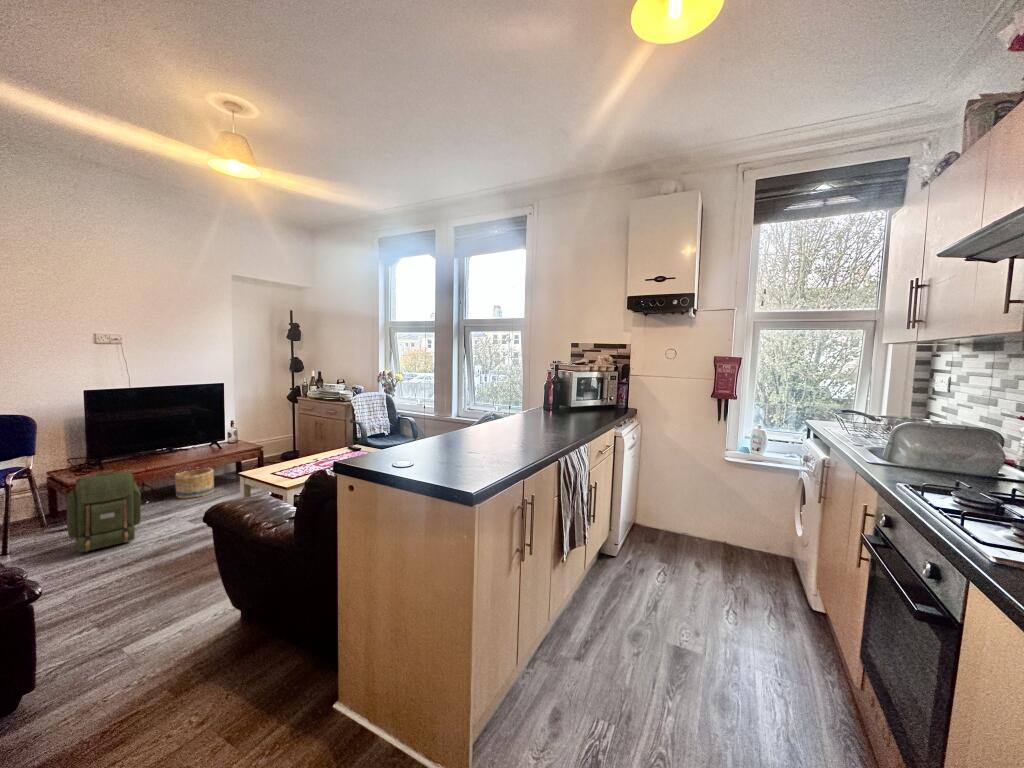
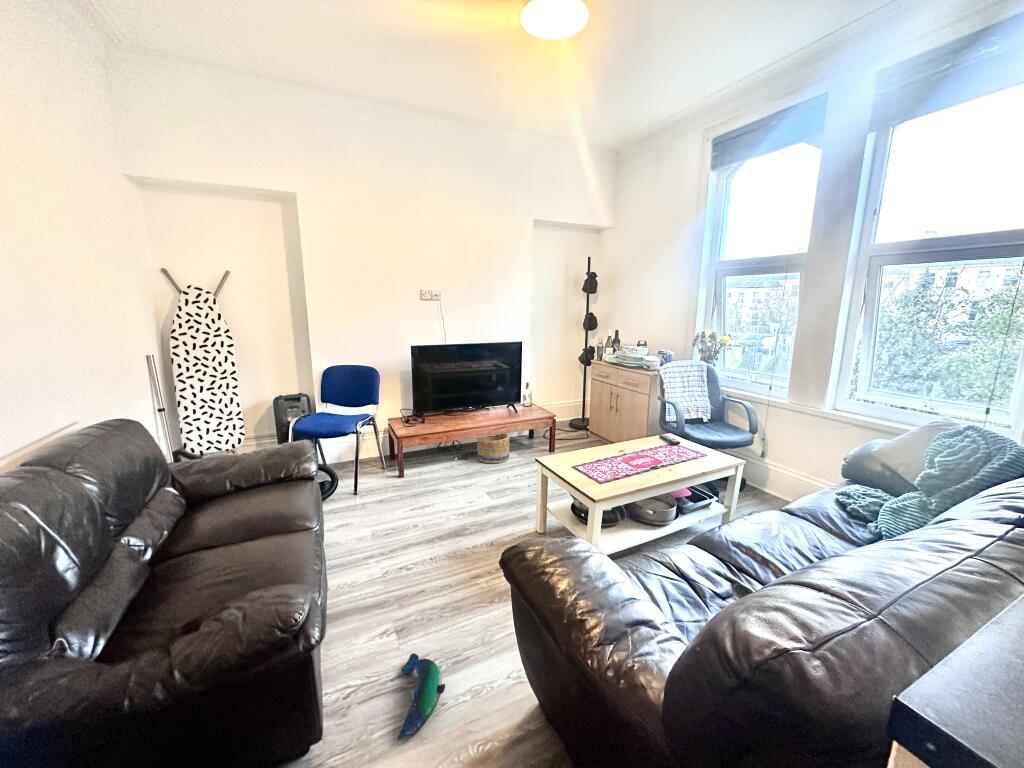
backpack: present [66,471,141,553] -> none [392,432,447,510]
plush toy: none [108,625,157,676] -> present [398,653,445,741]

